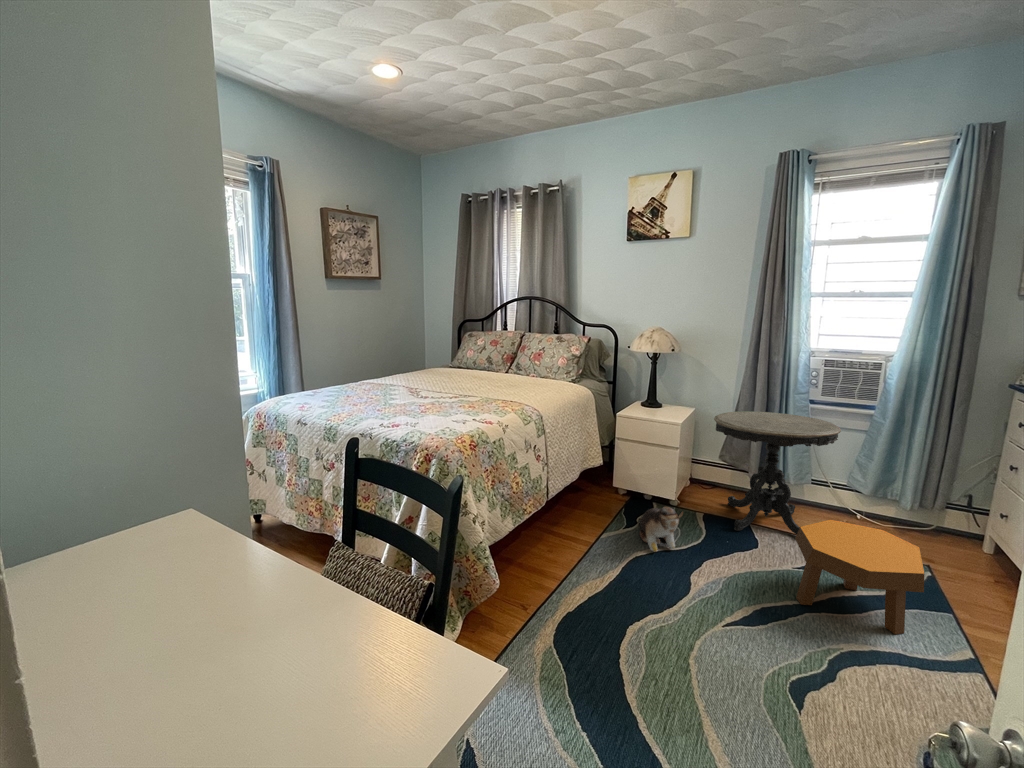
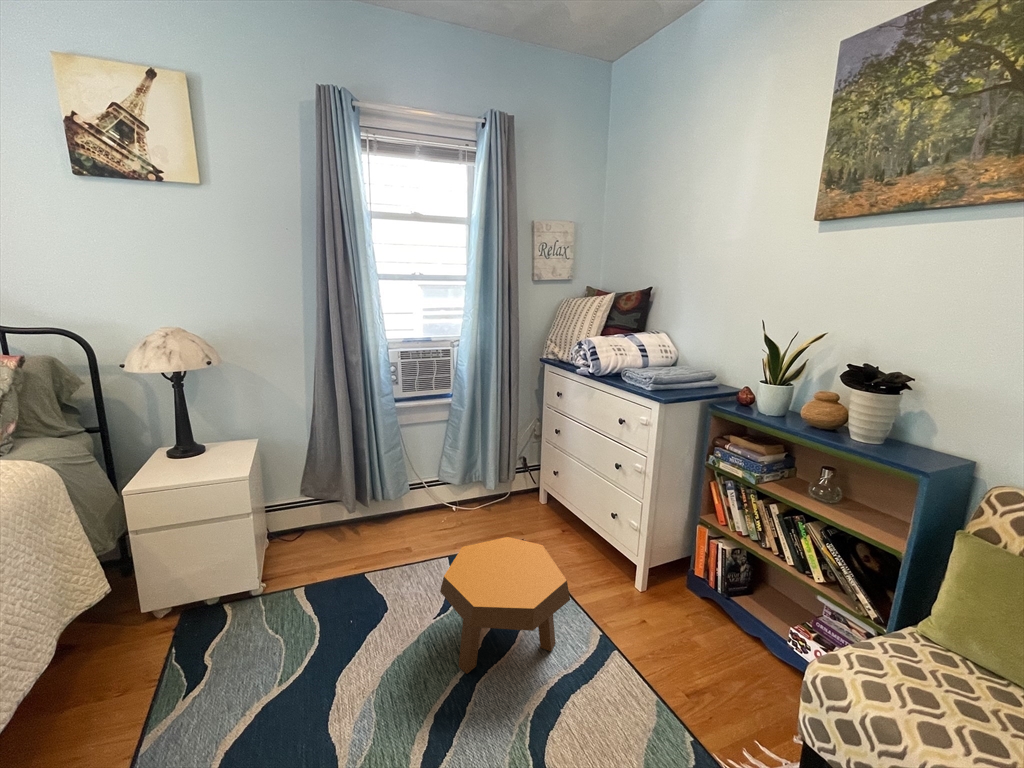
side table: present [714,411,841,534] -> none [296,423,440,595]
plush toy: present [638,507,683,552] -> none [209,632,296,715]

